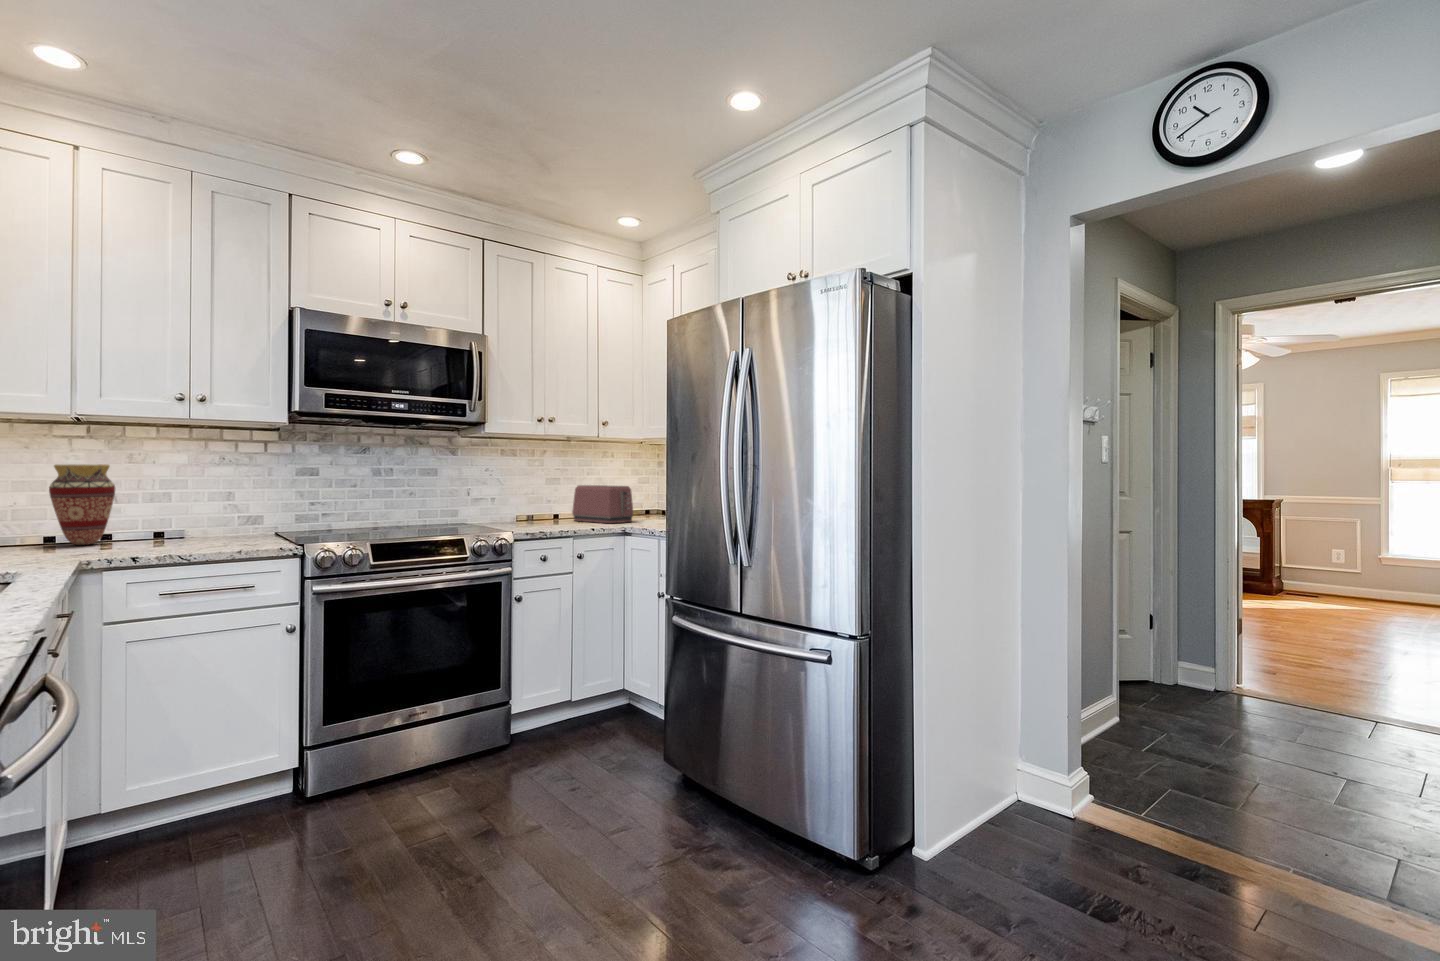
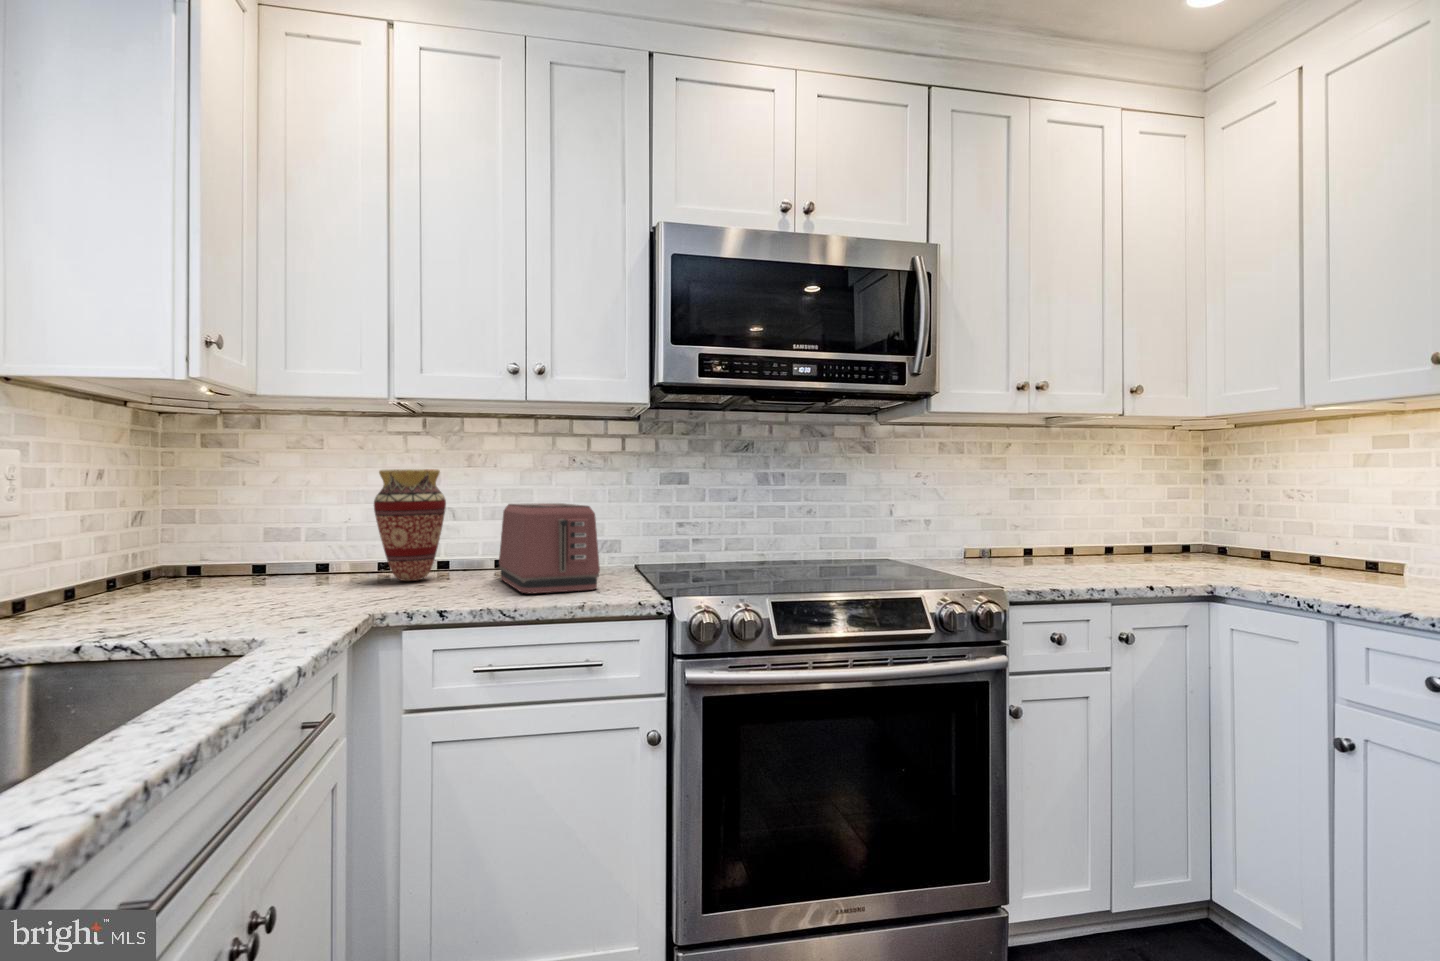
toaster: present [572,485,633,523] -> present [499,503,600,593]

